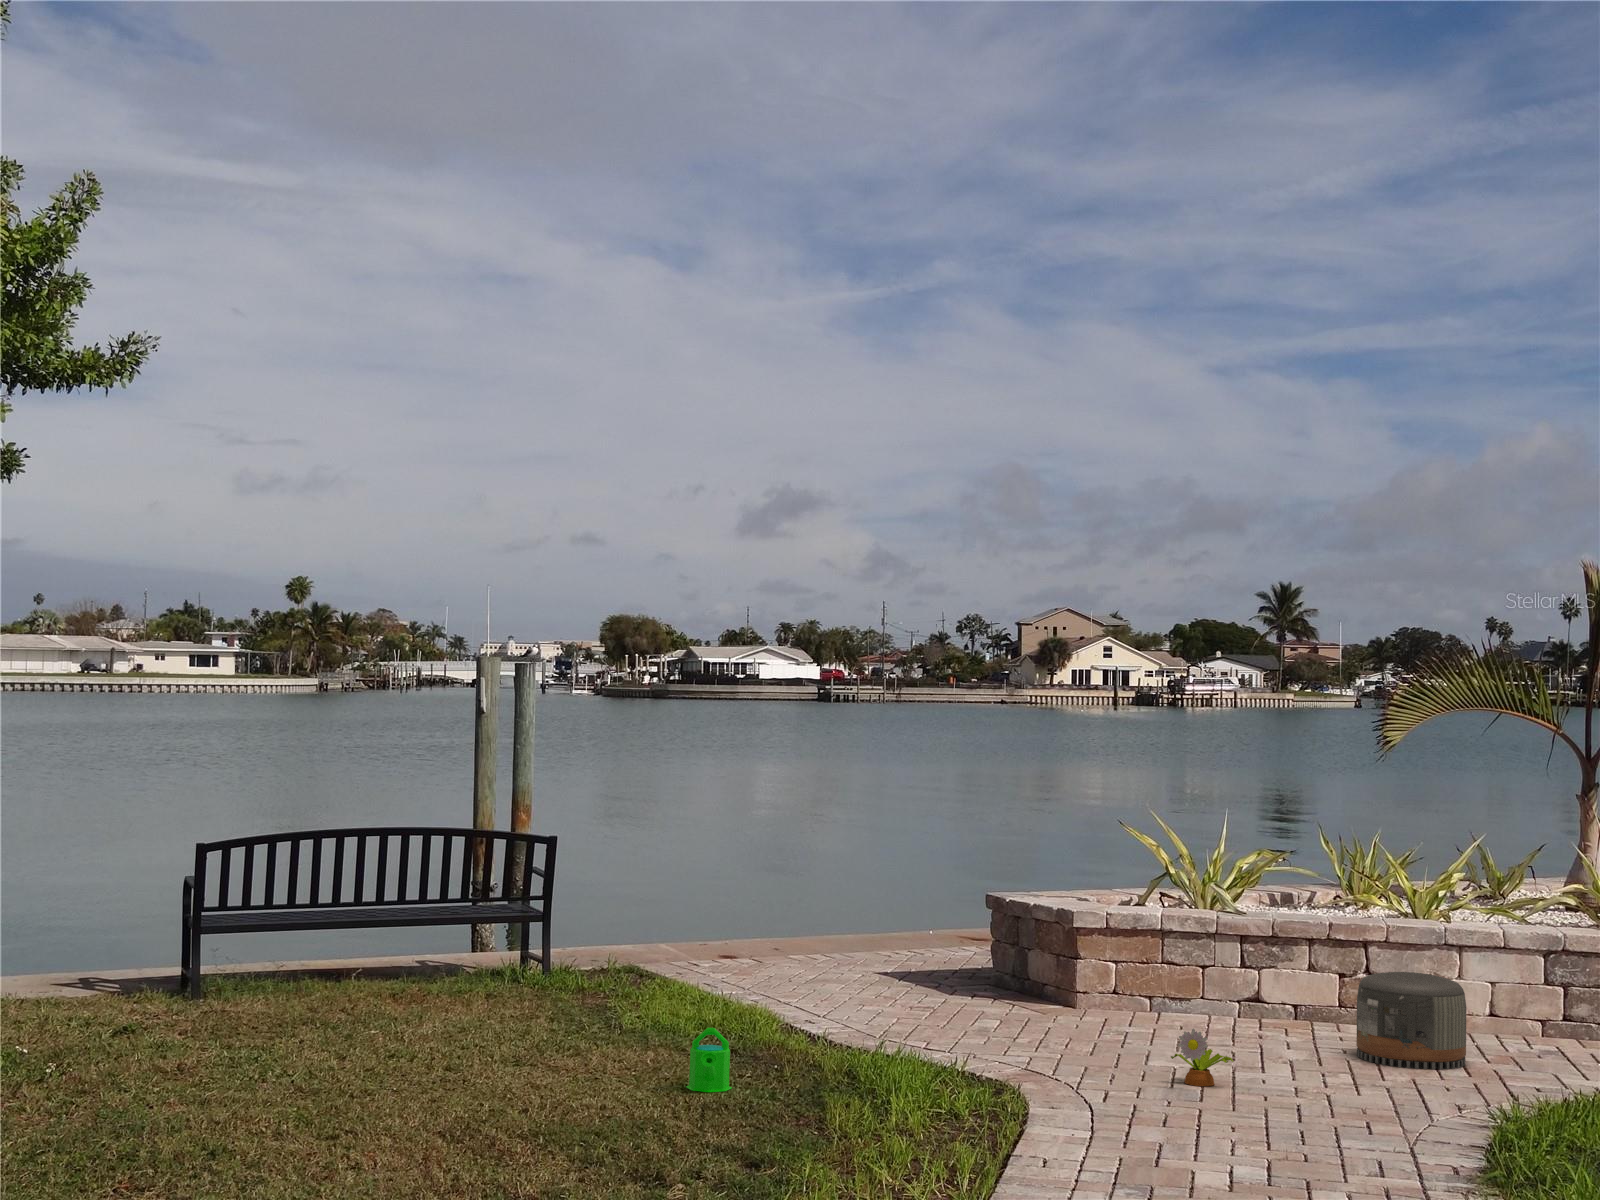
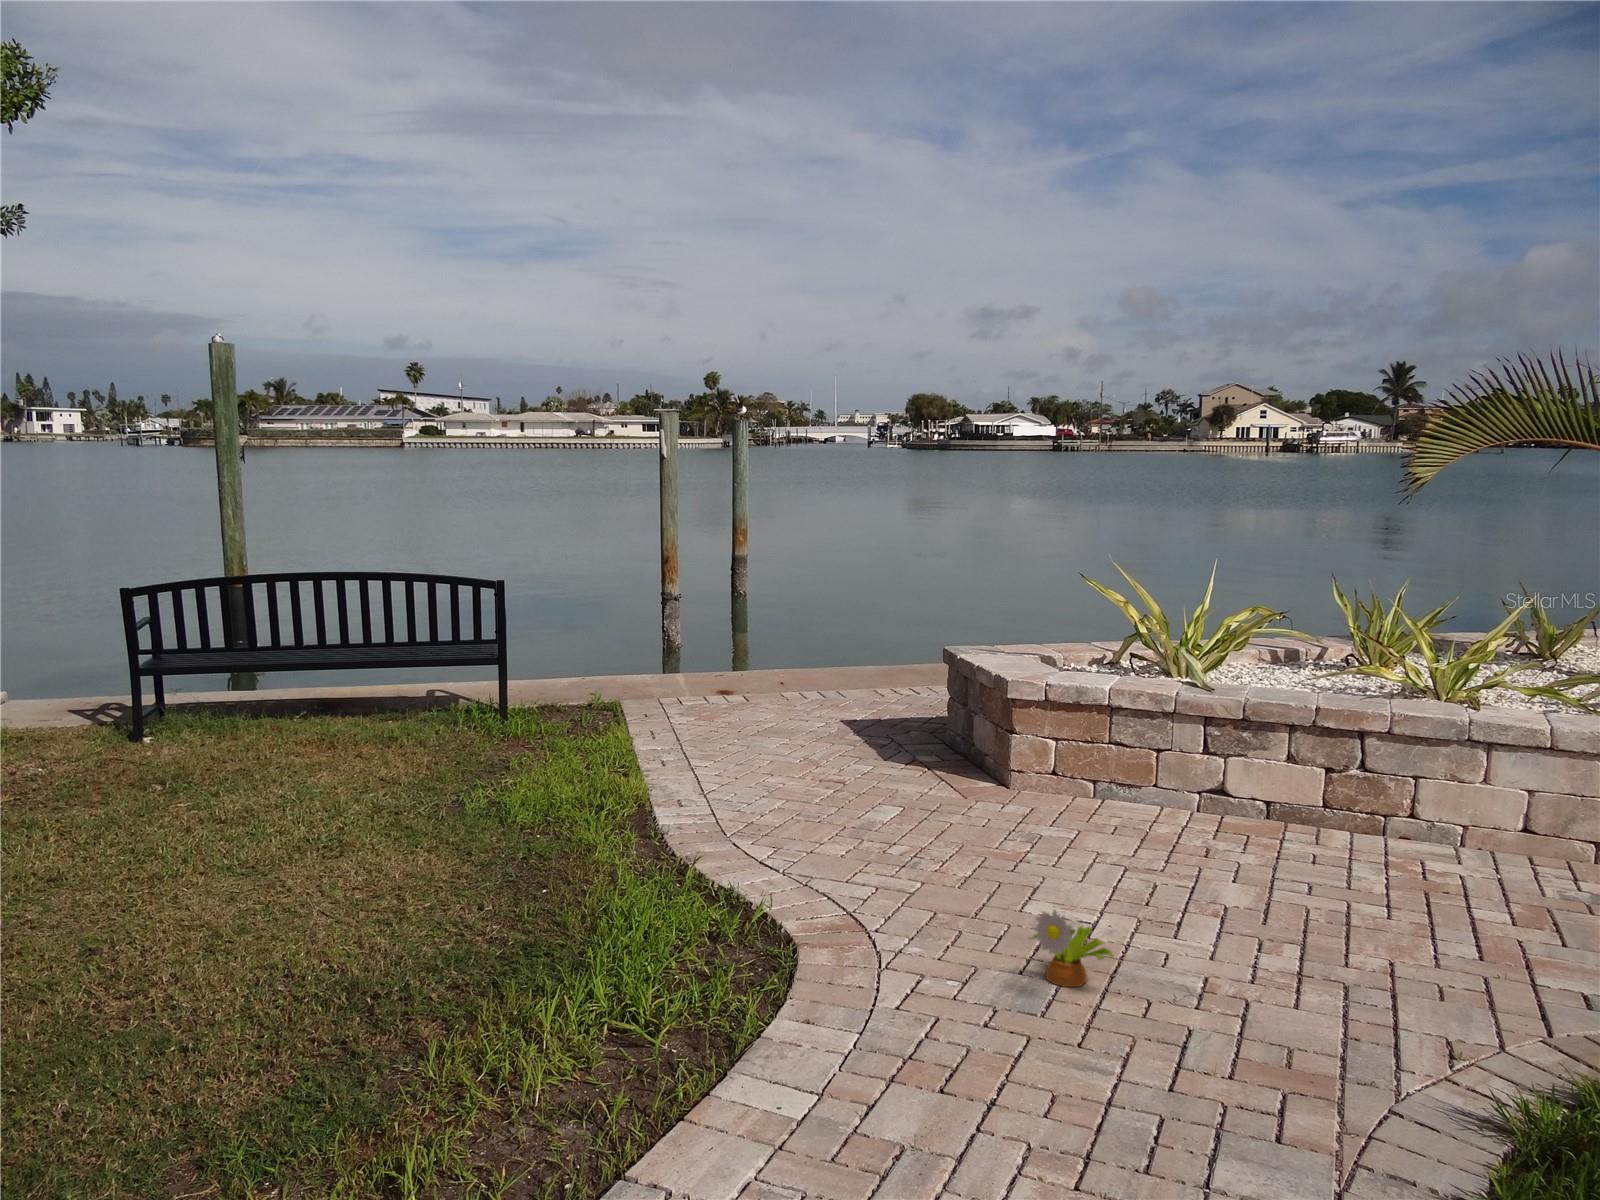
pouf: present [1356,972,1466,1069] -> none [1325,797,1489,947]
watering can: present [686,1028,732,1092] -> none [337,891,412,980]

